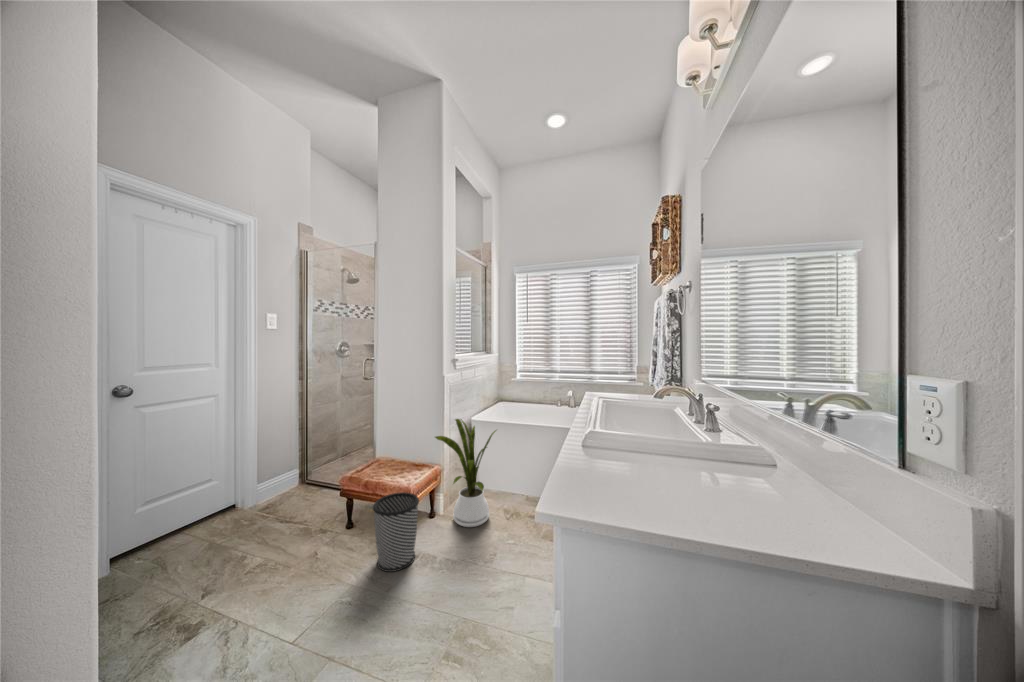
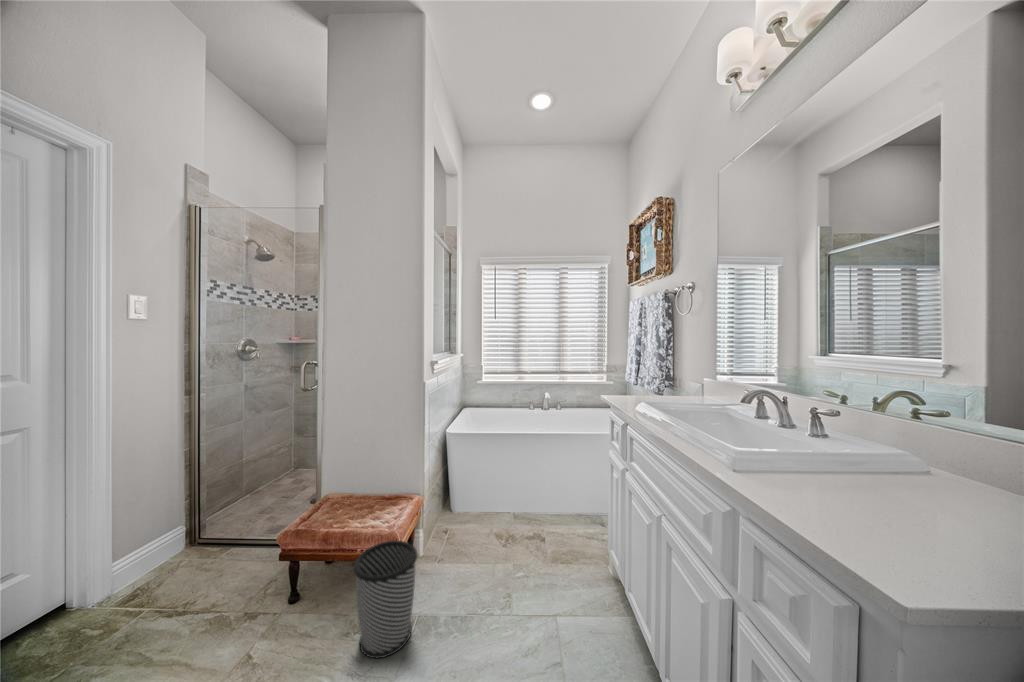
house plant: present [435,419,496,527] -> none [422,434,491,567]

